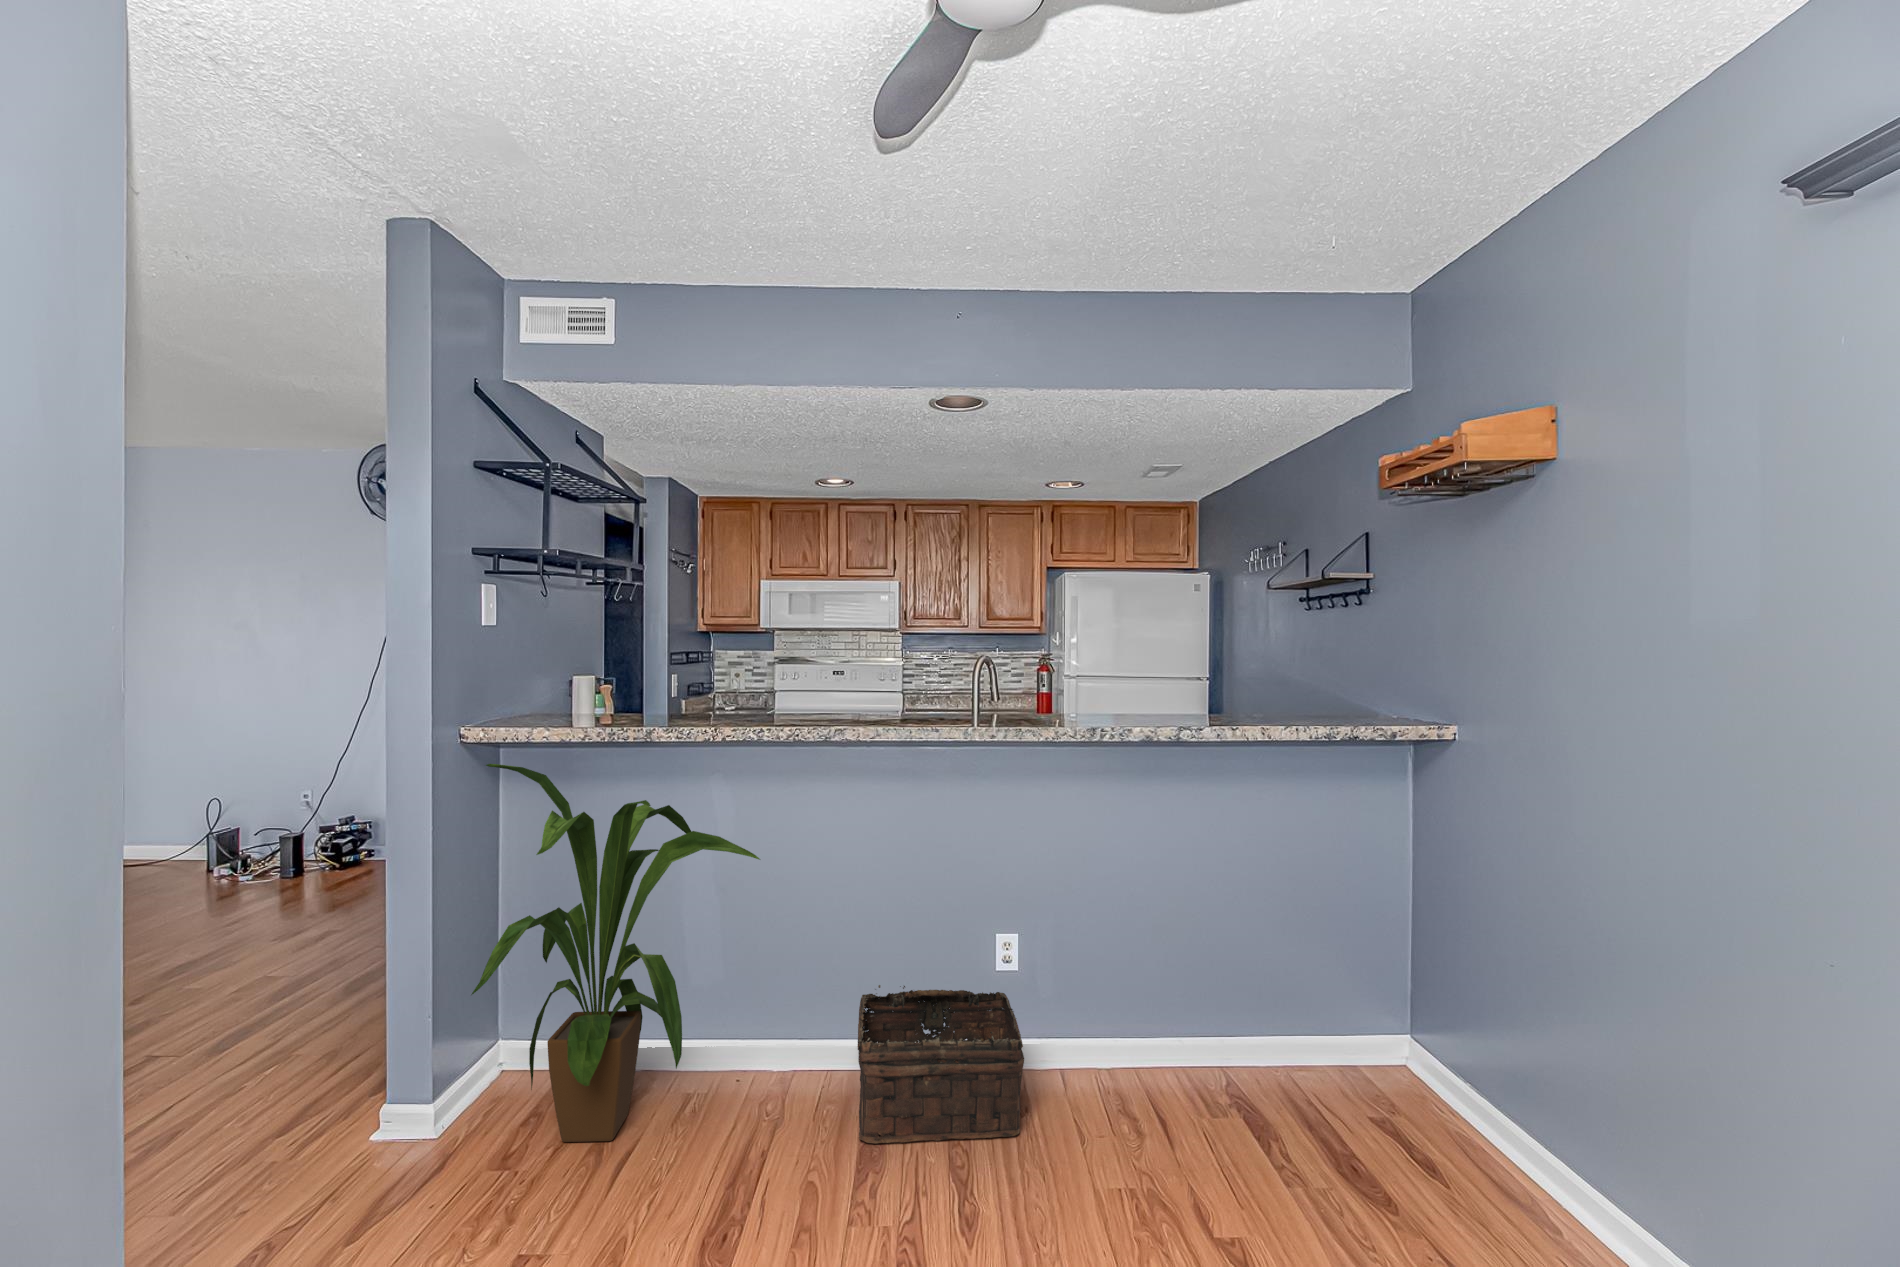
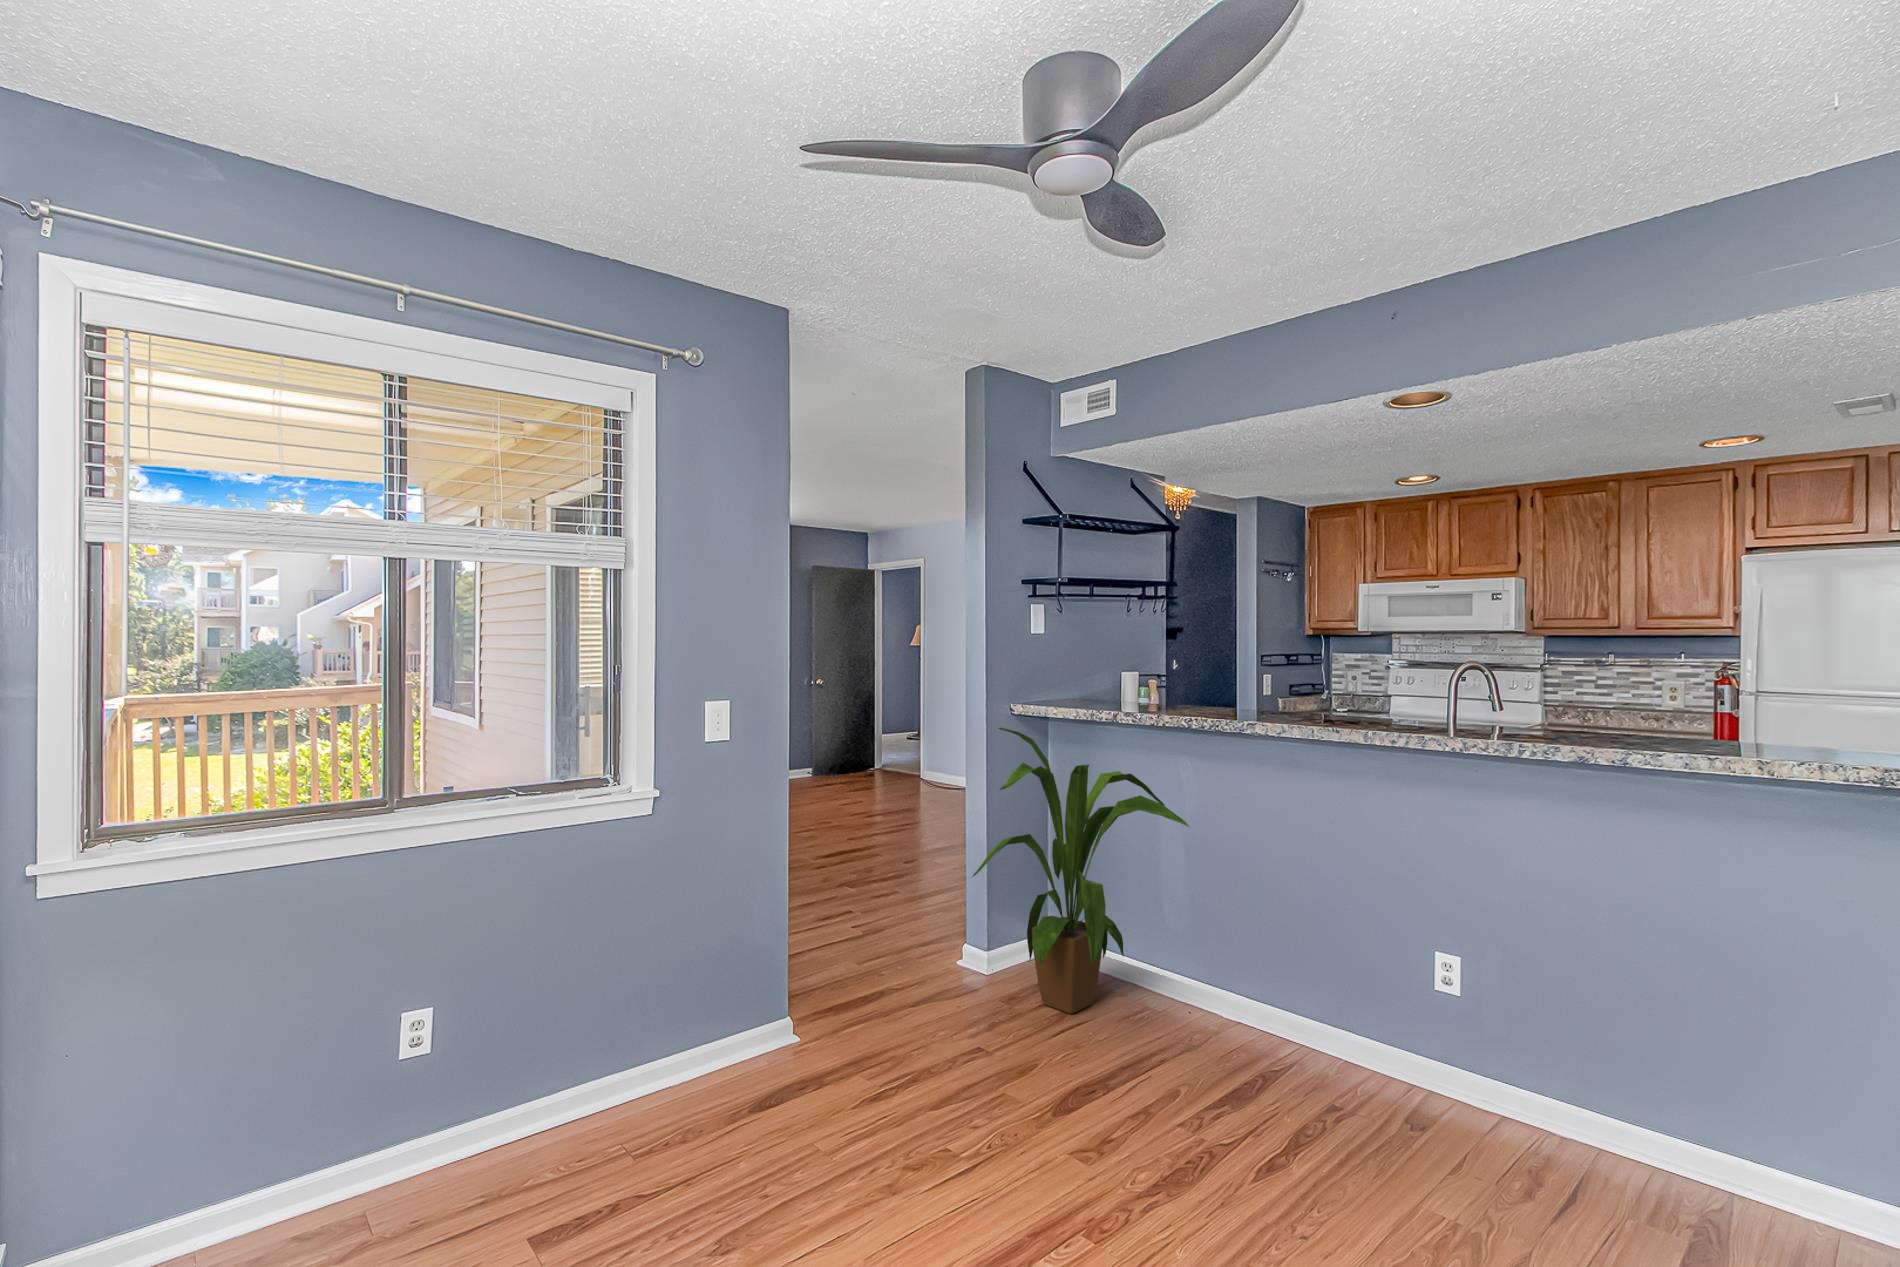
basket: present [858,985,1024,1144] -> none [1238,966,1427,1134]

